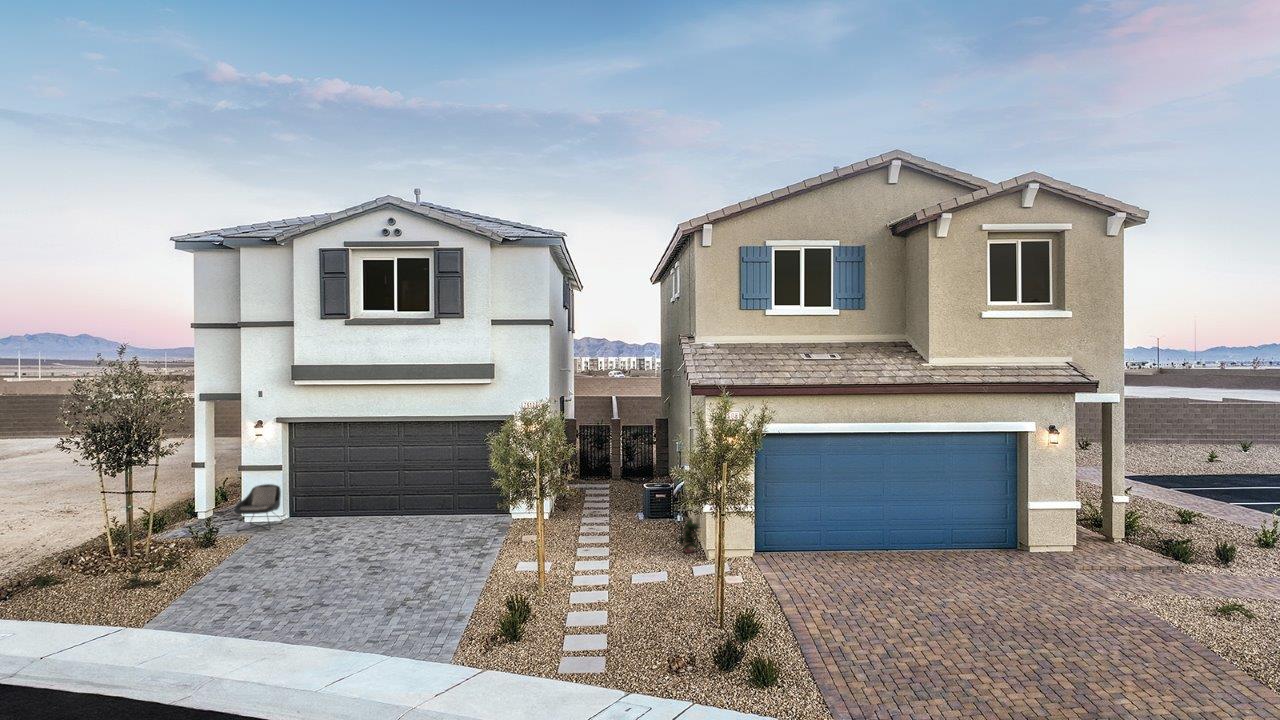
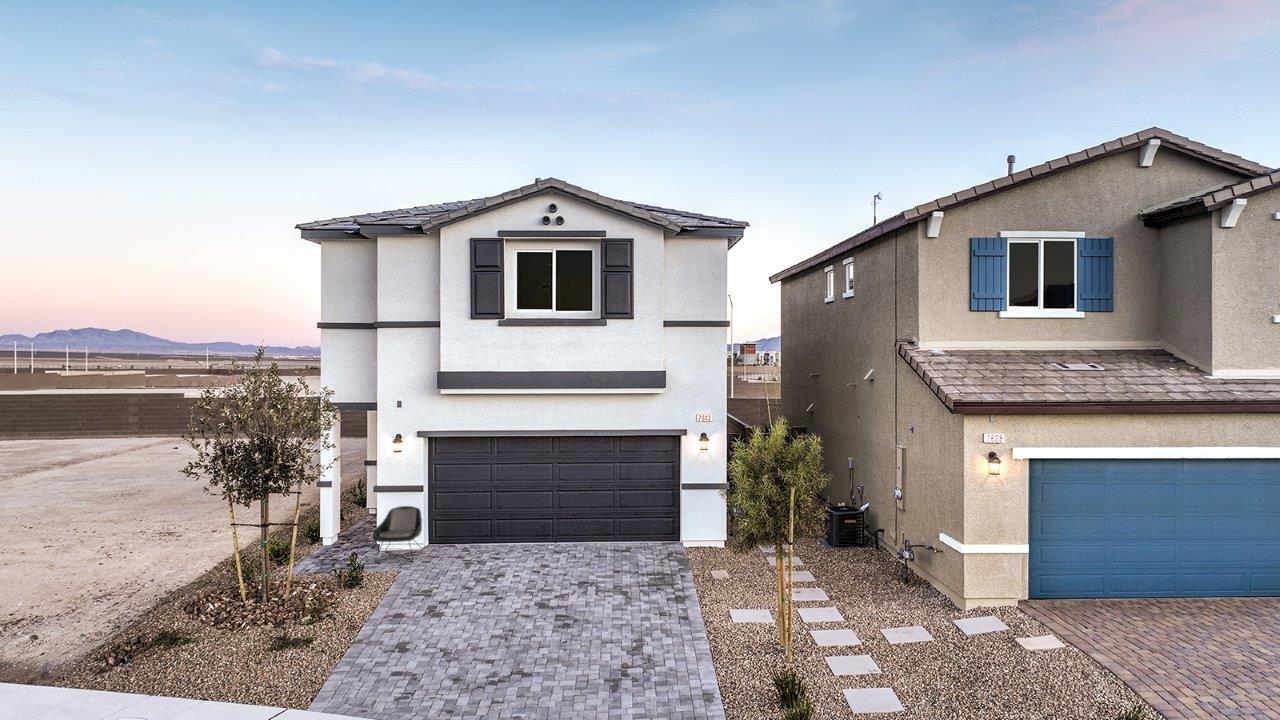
decorative plant: present [679,518,701,553] -> none [929,560,961,605]

